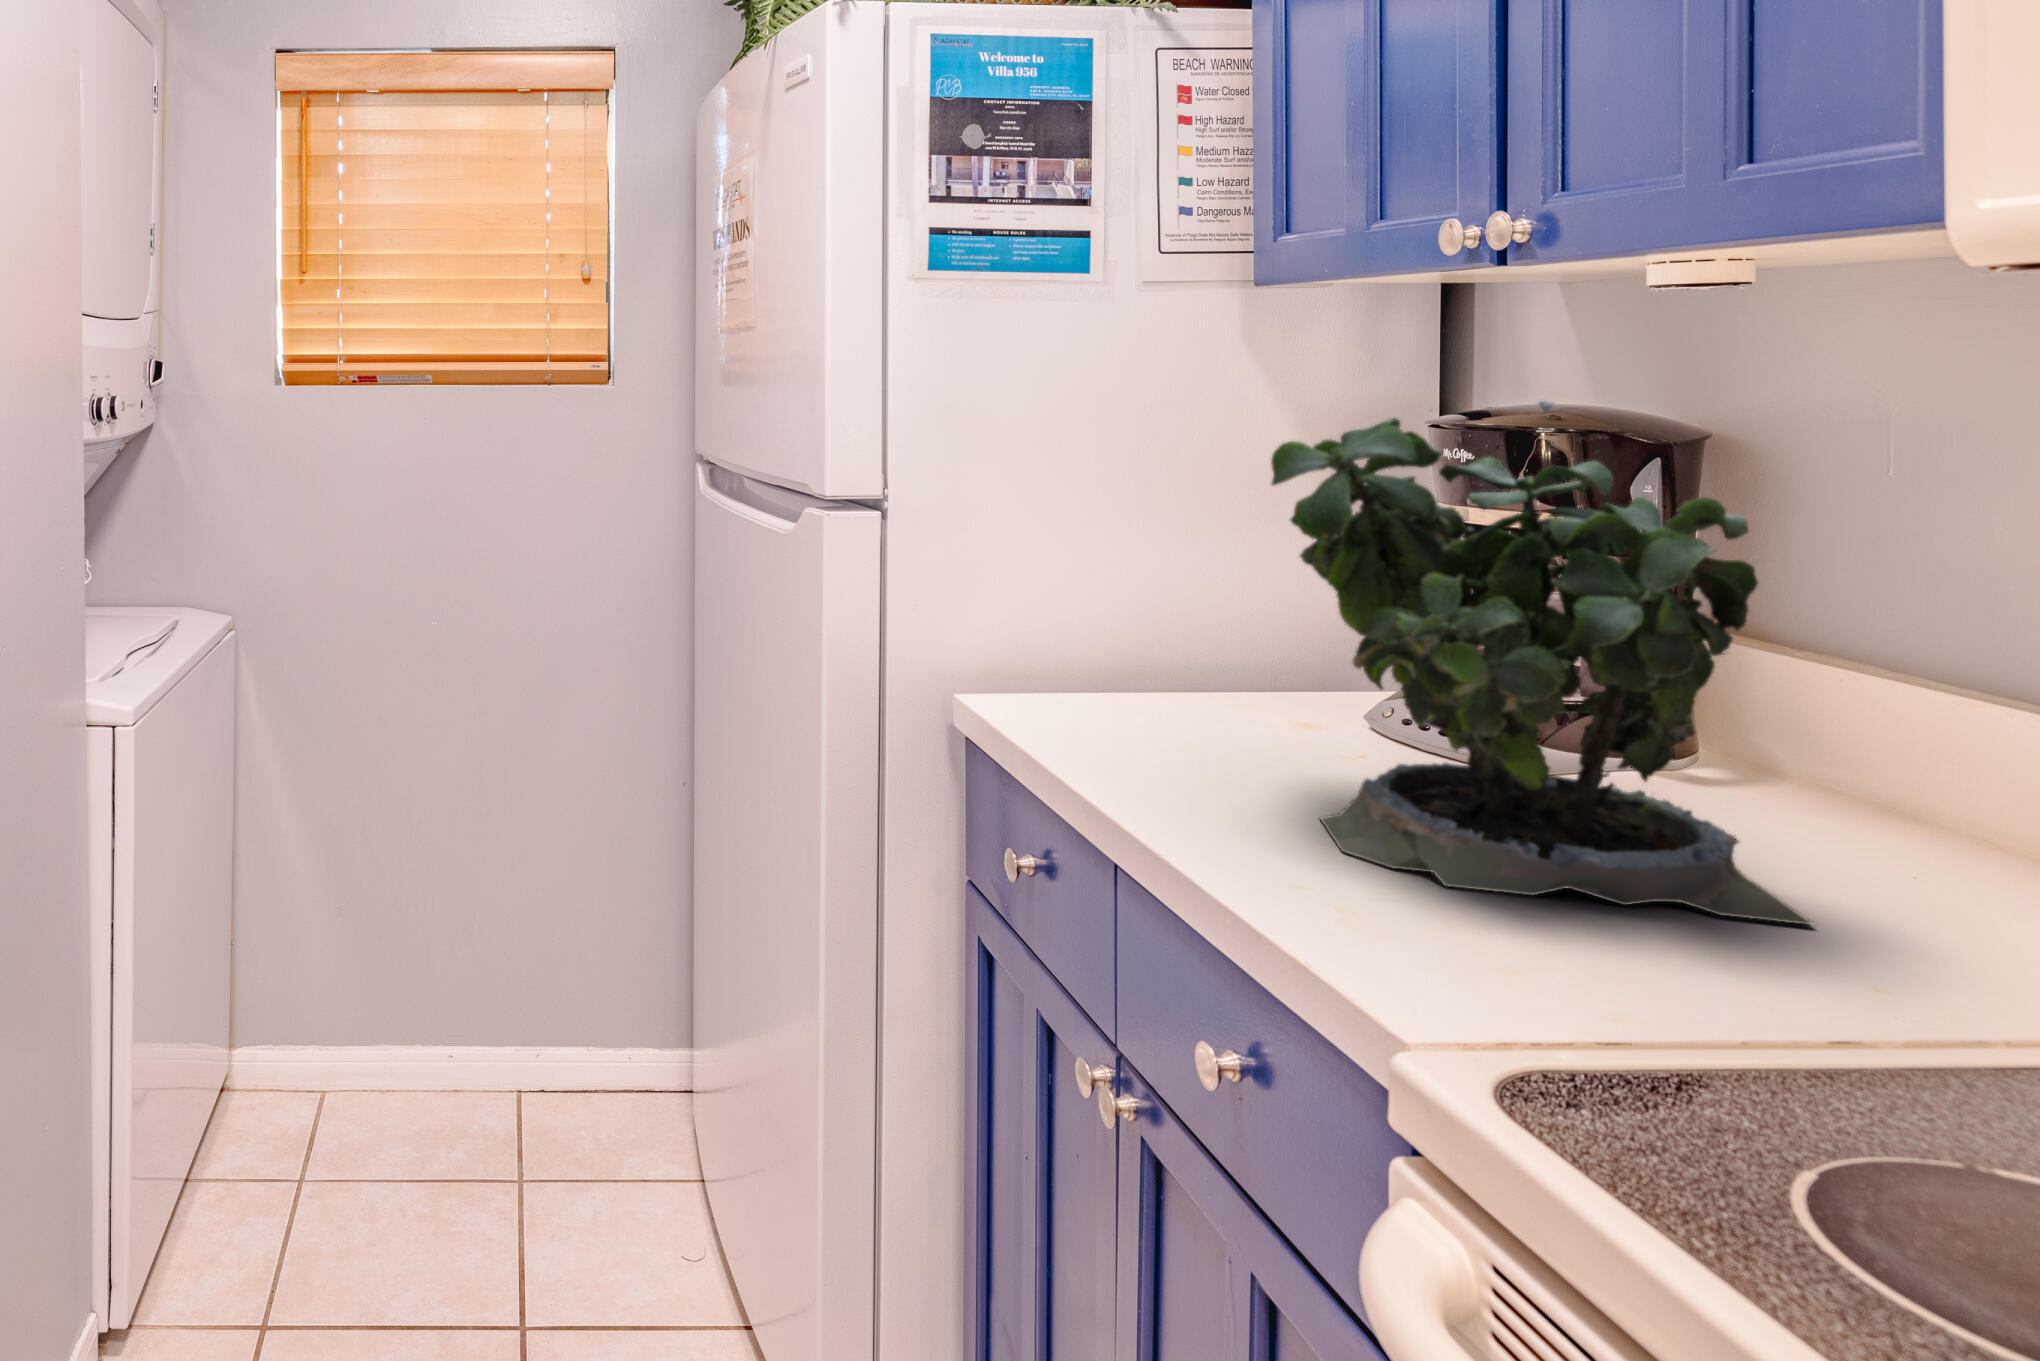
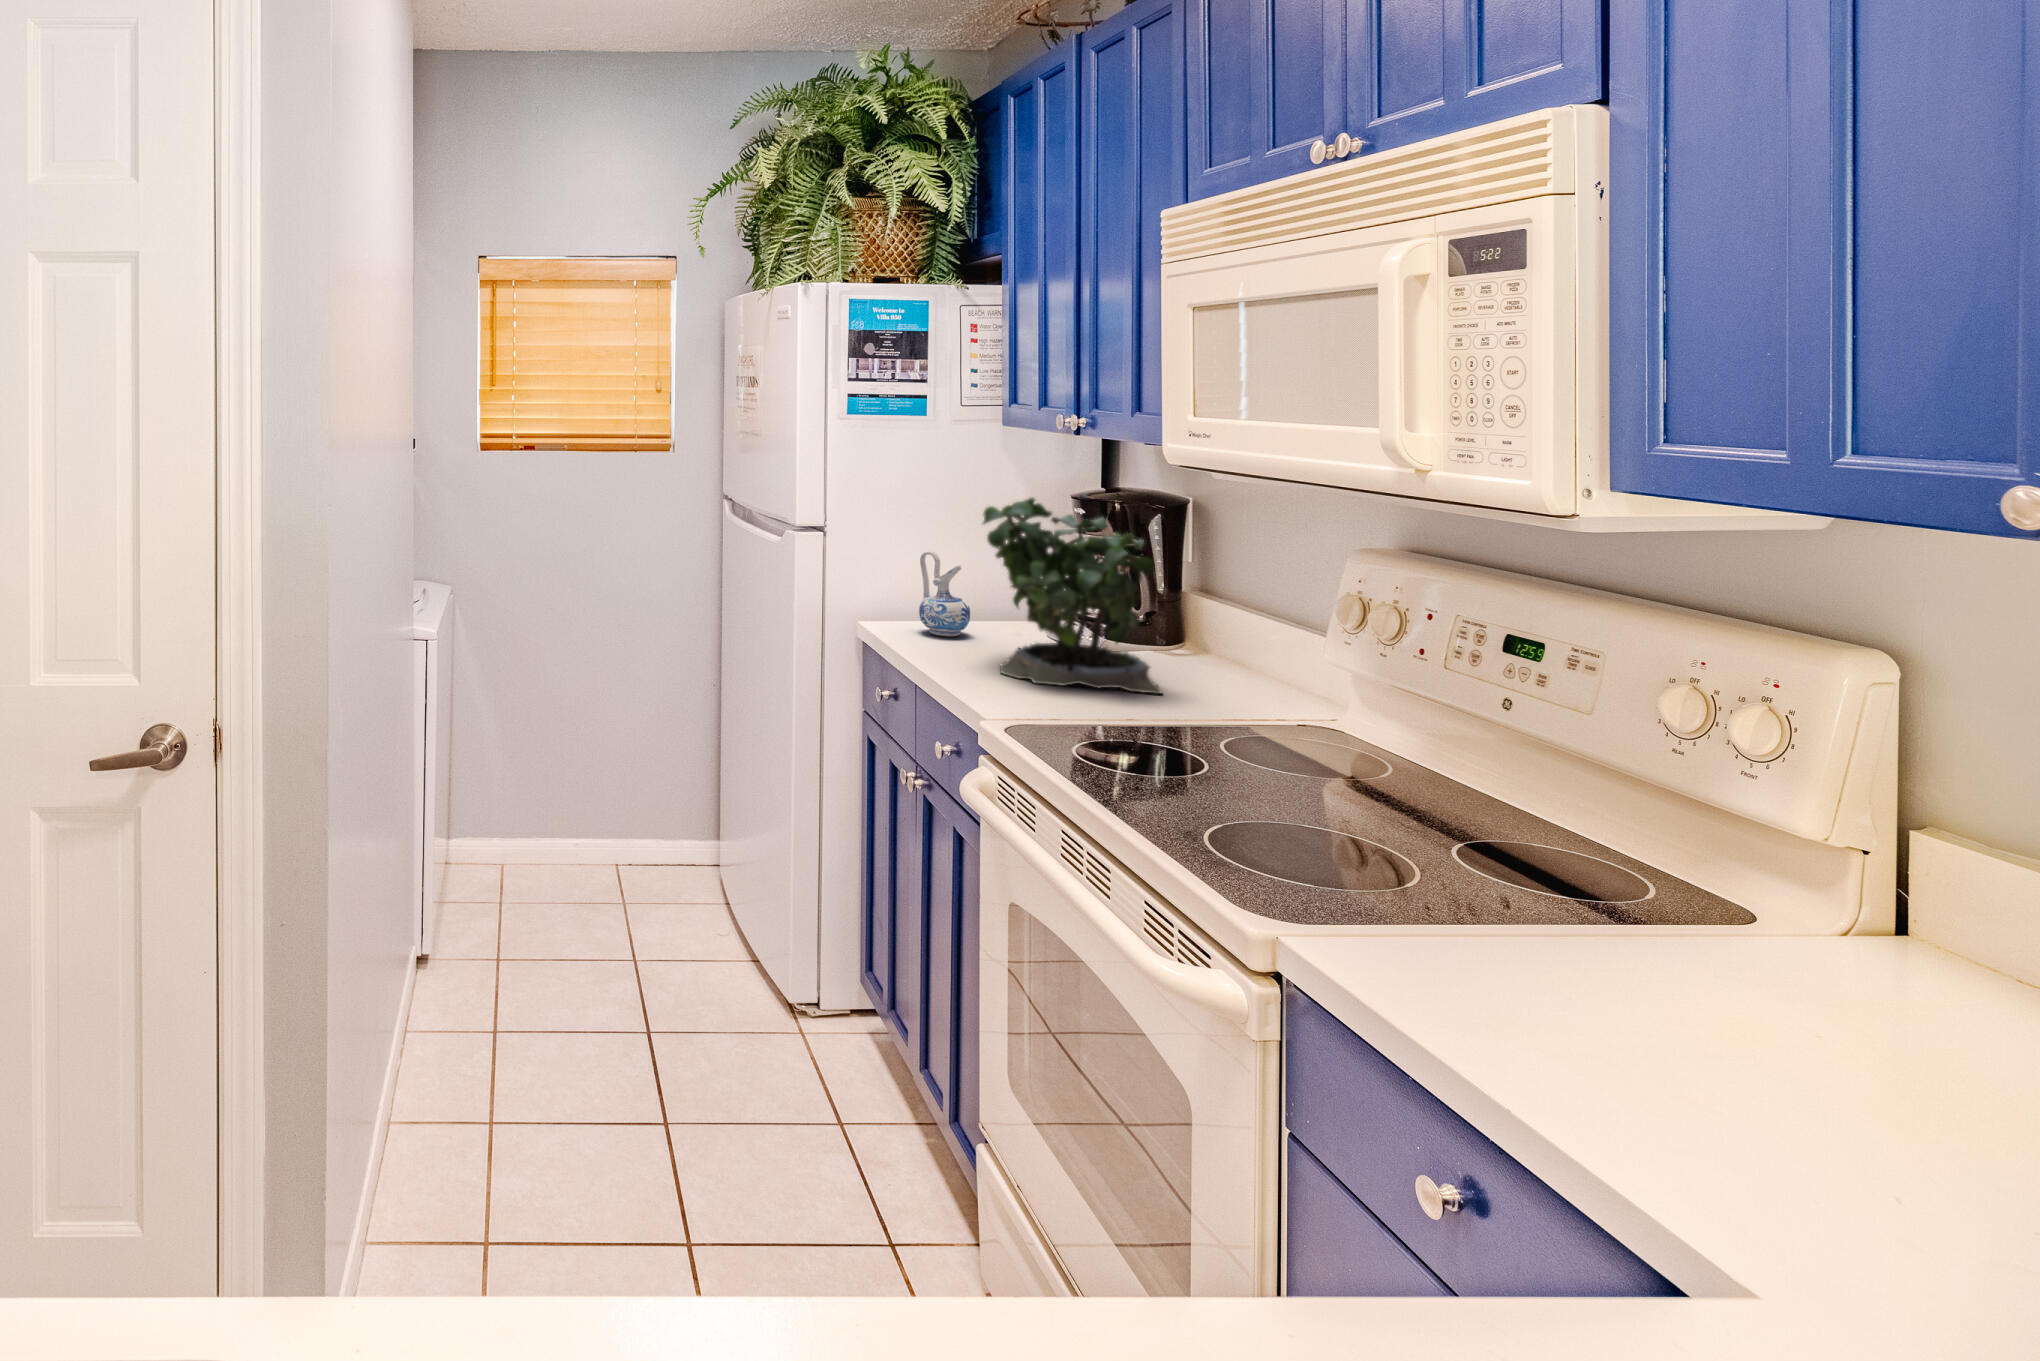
ceramic pitcher: none [1092,549,1206,734] -> present [919,551,970,636]

